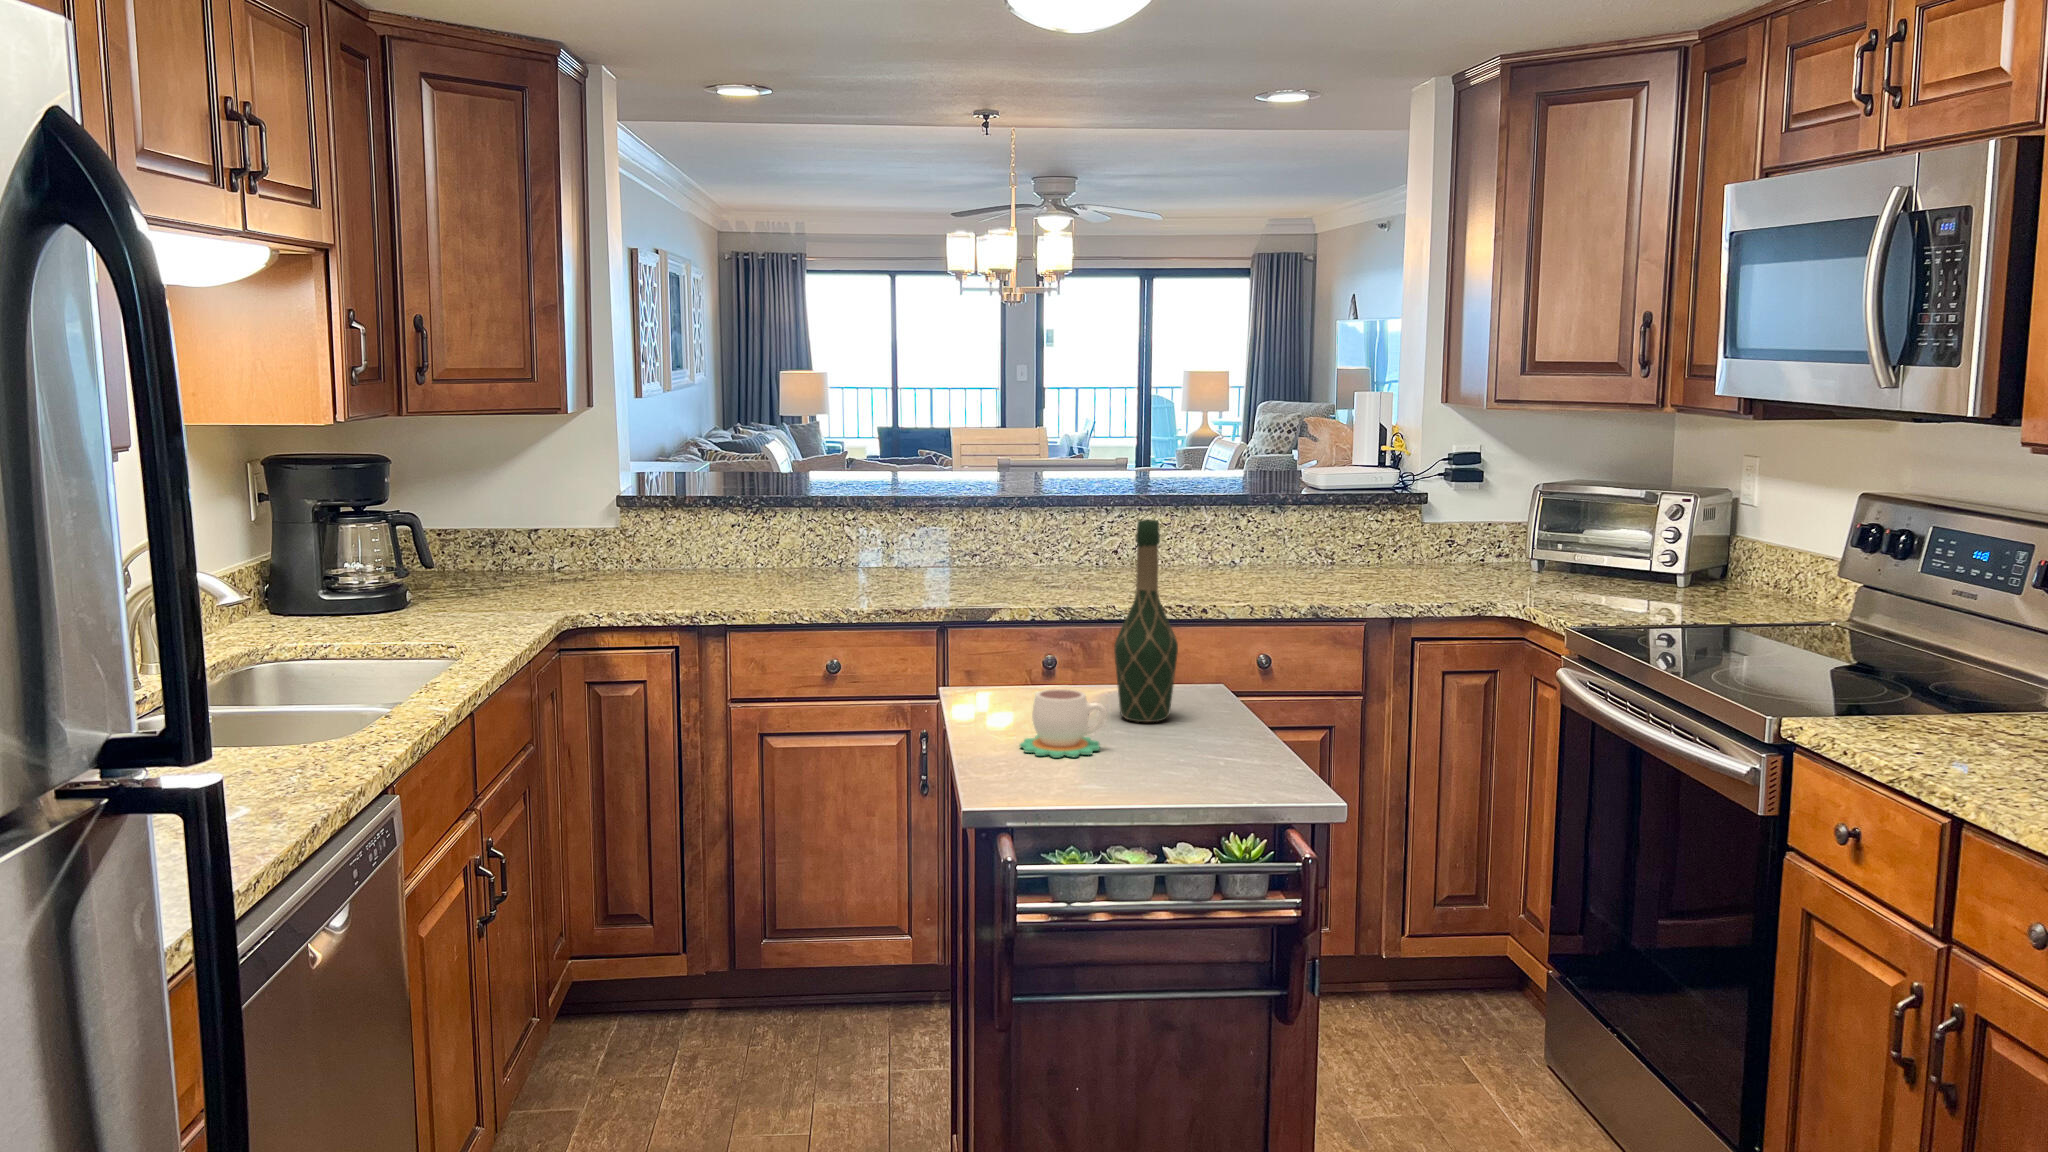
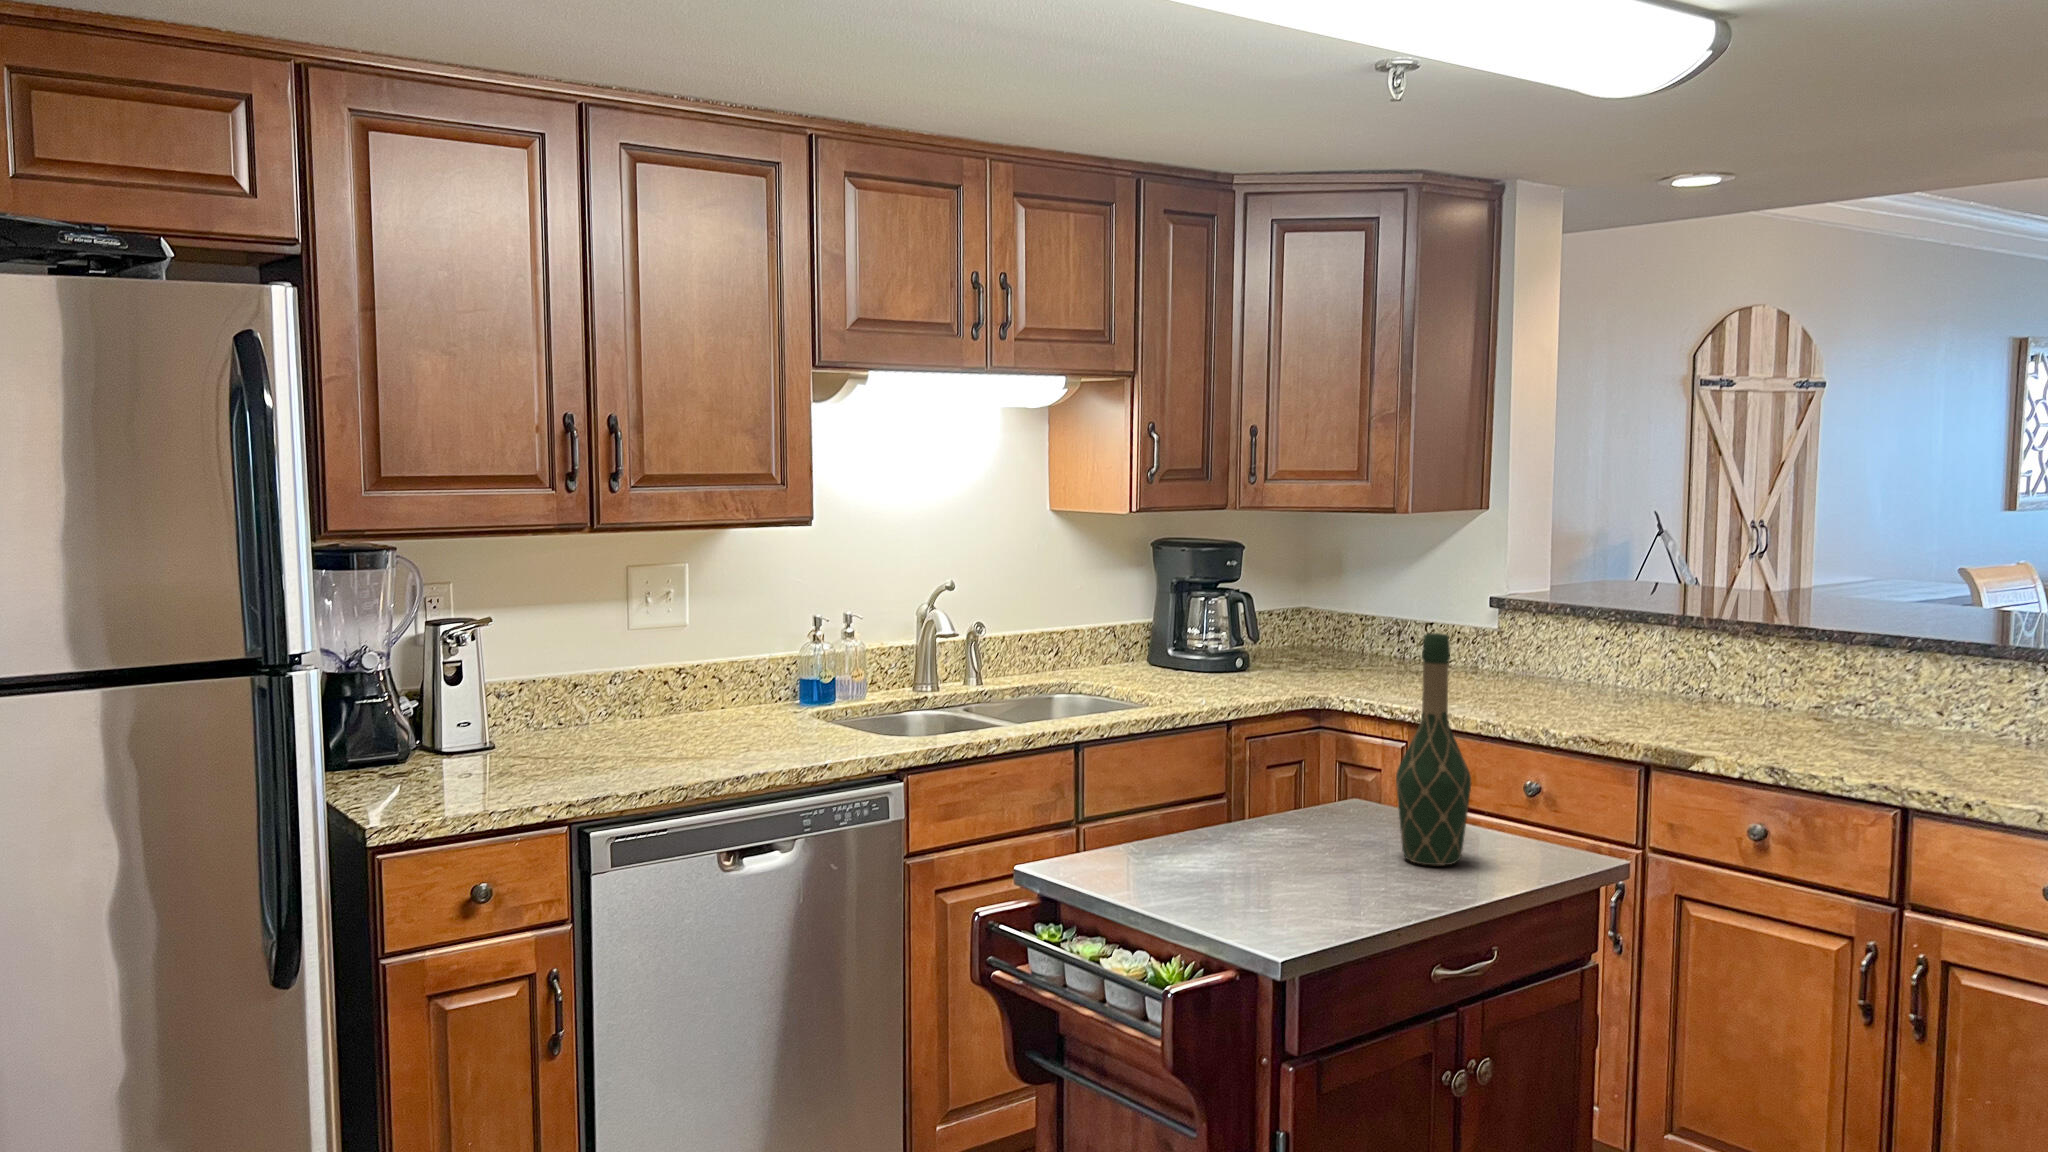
mug: present [1020,689,1107,758] -> none [1214,792,1299,864]

